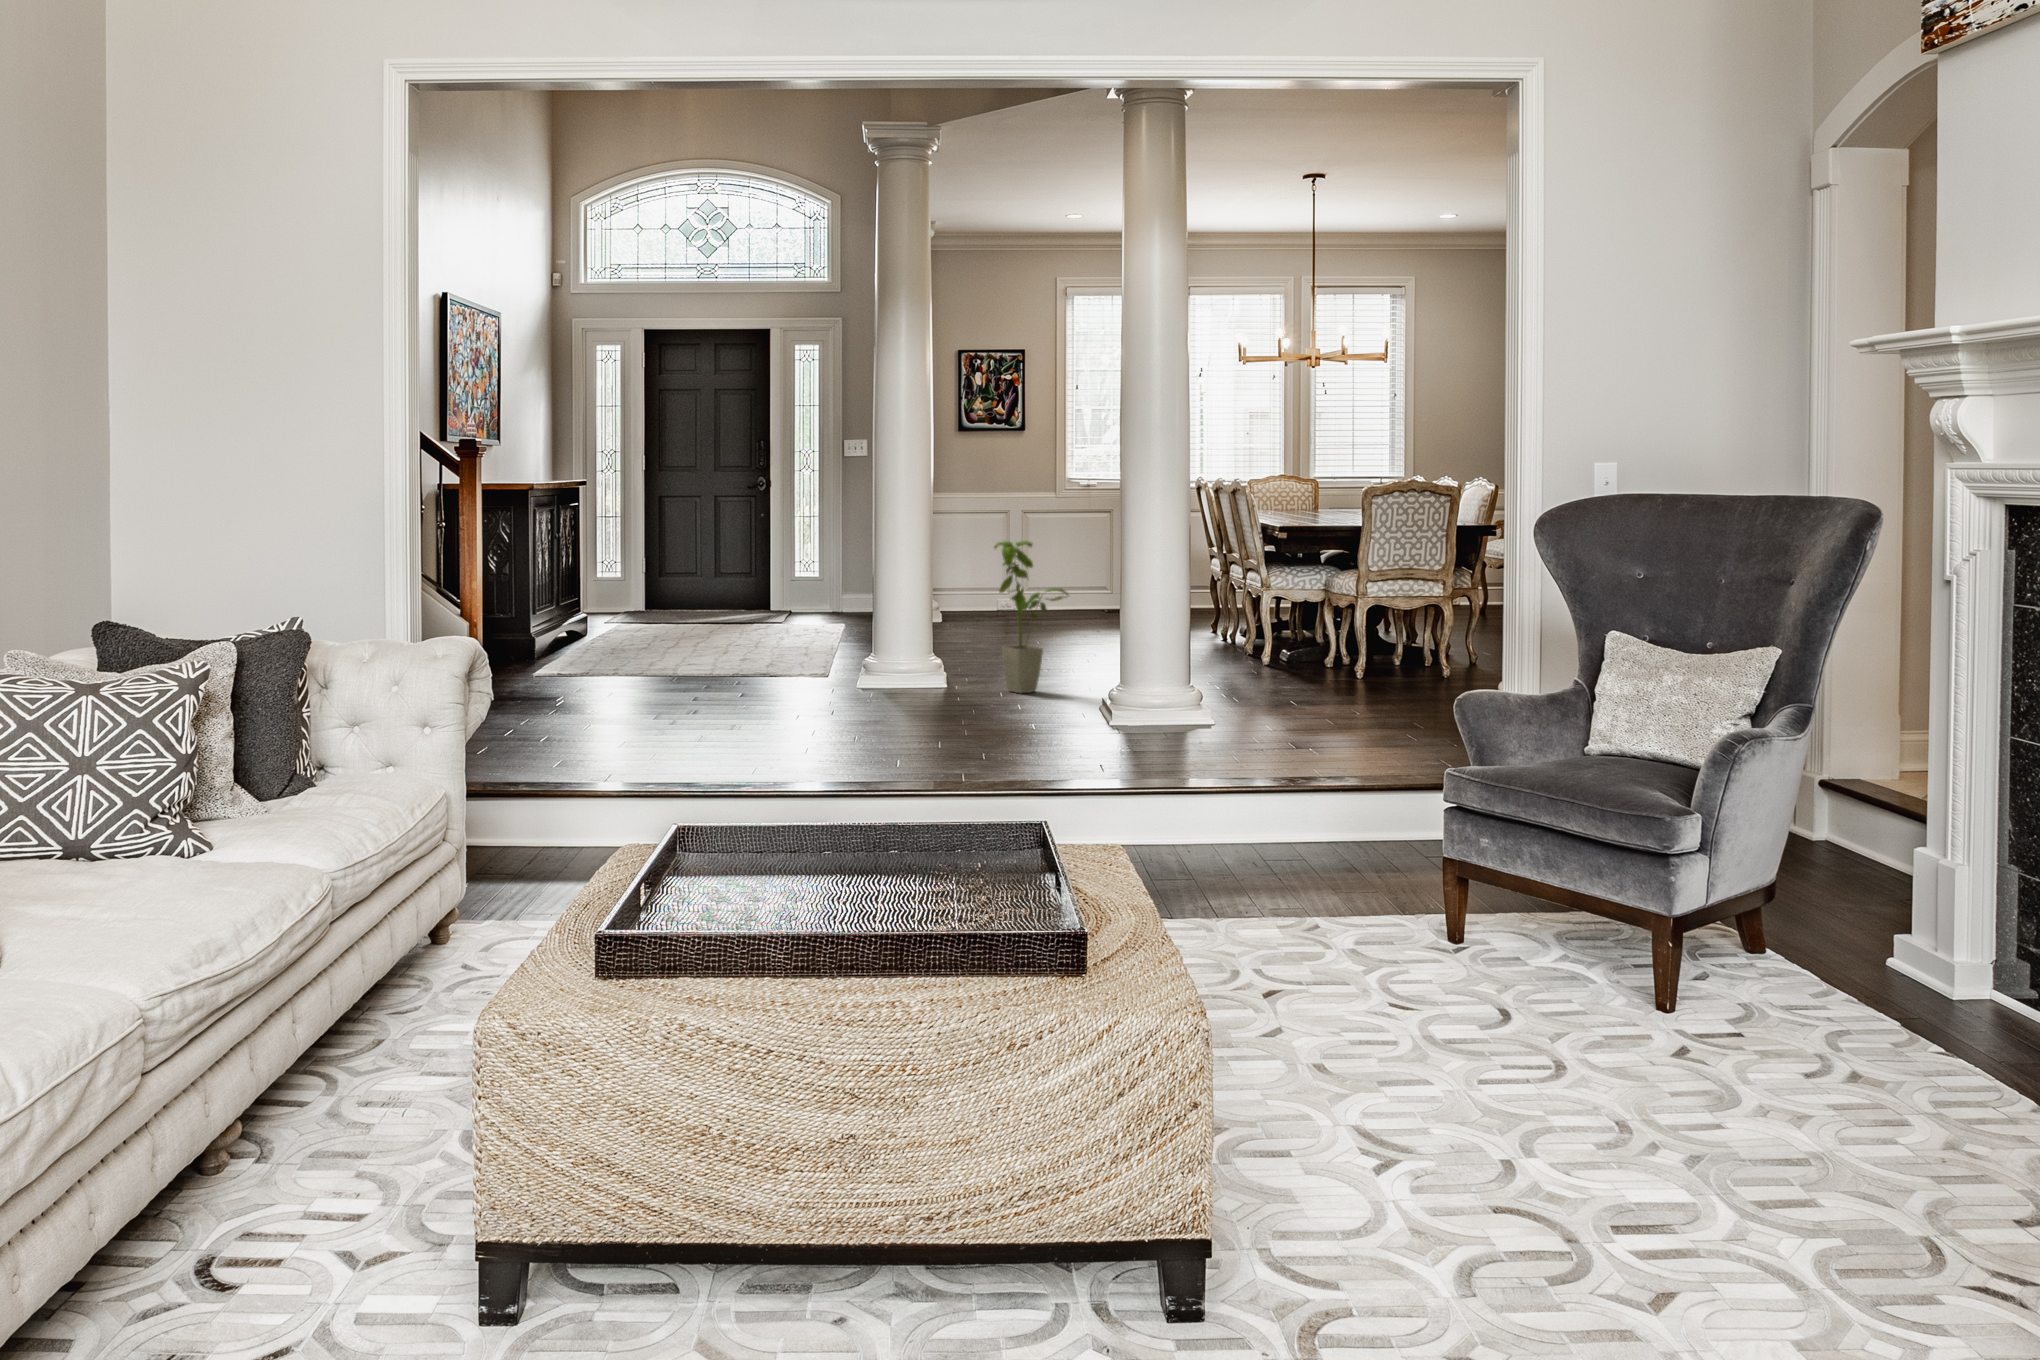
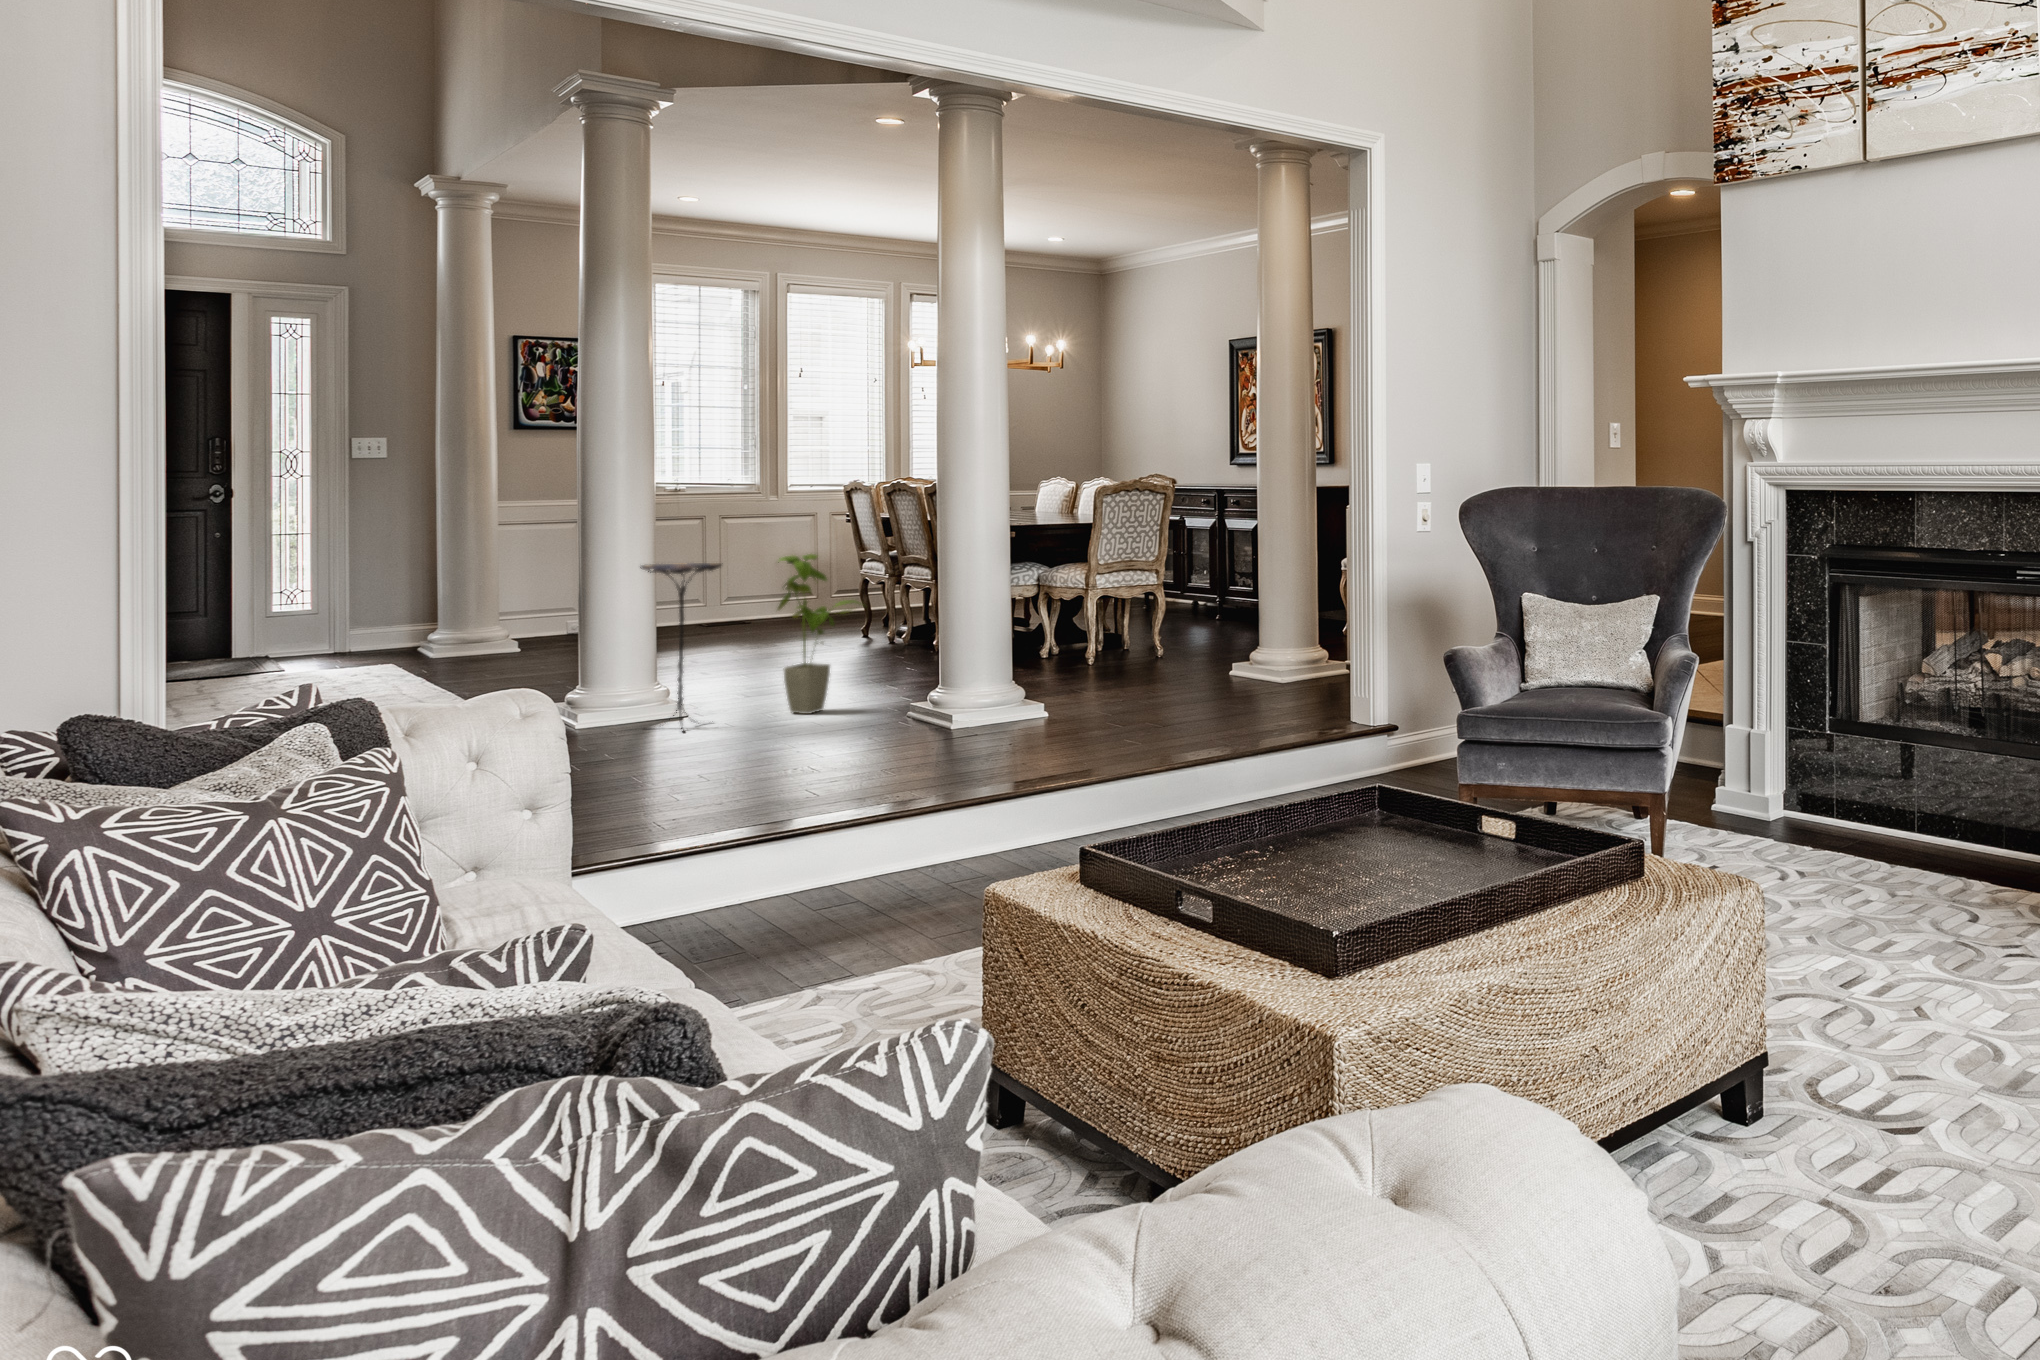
side table: none [880,541,947,694] -> present [640,563,721,728]

